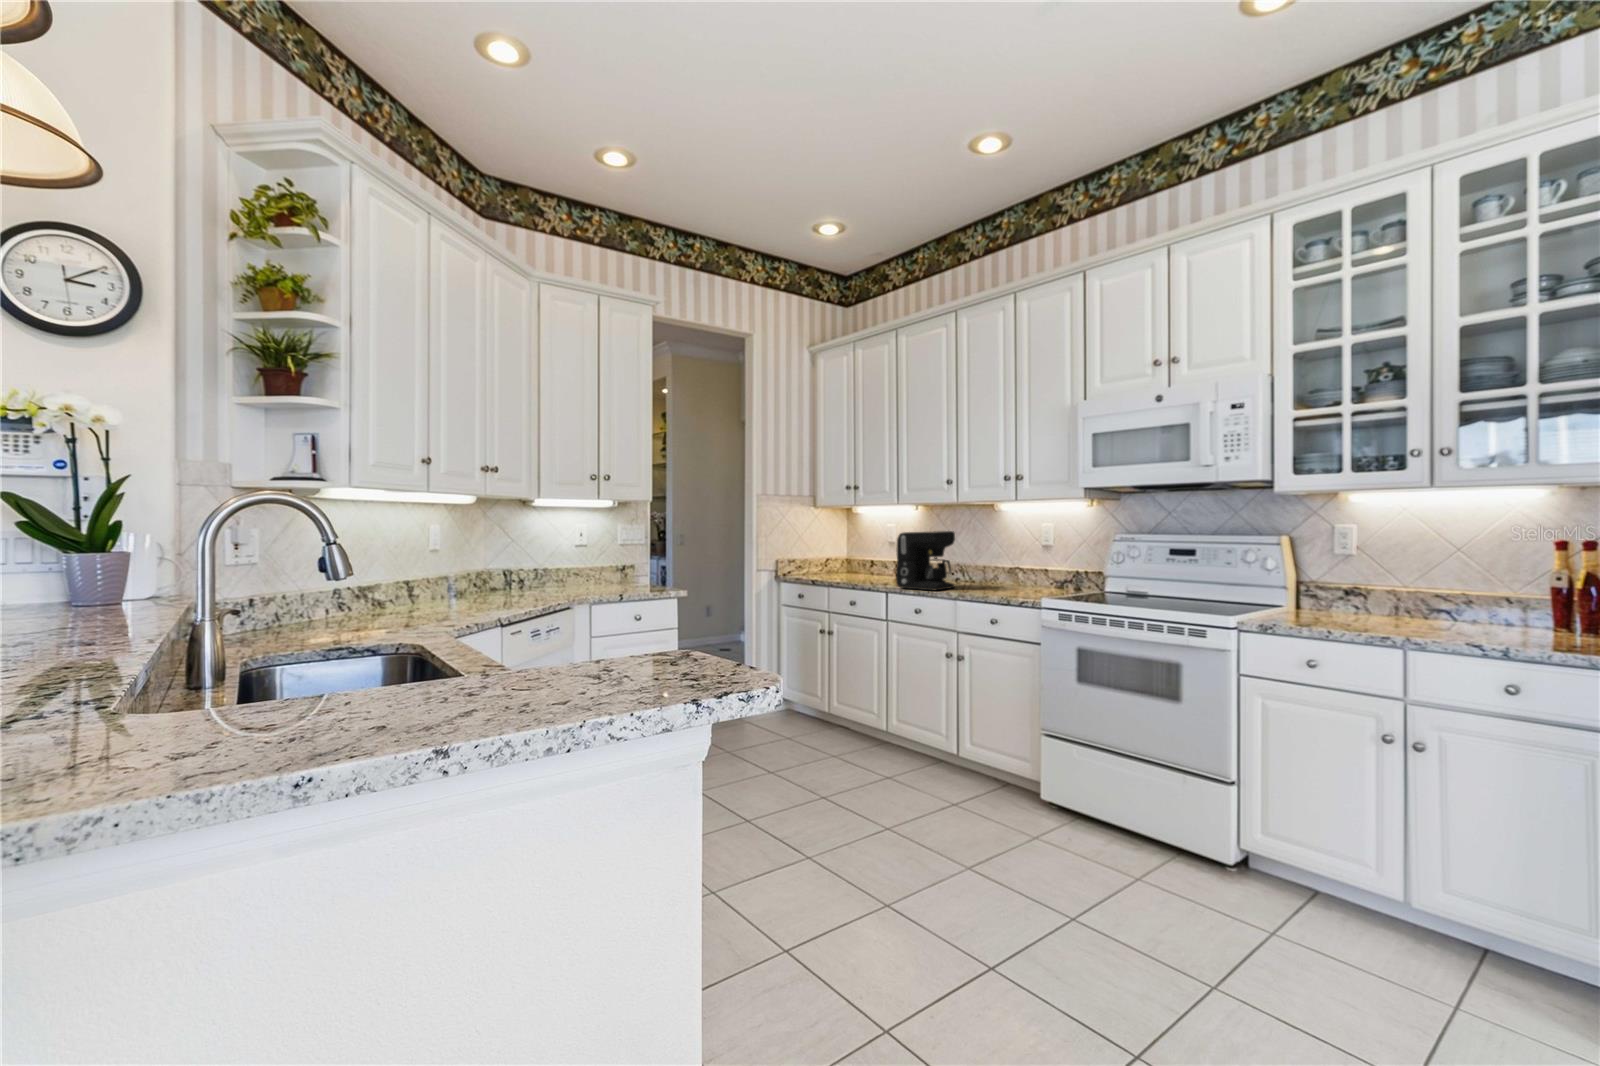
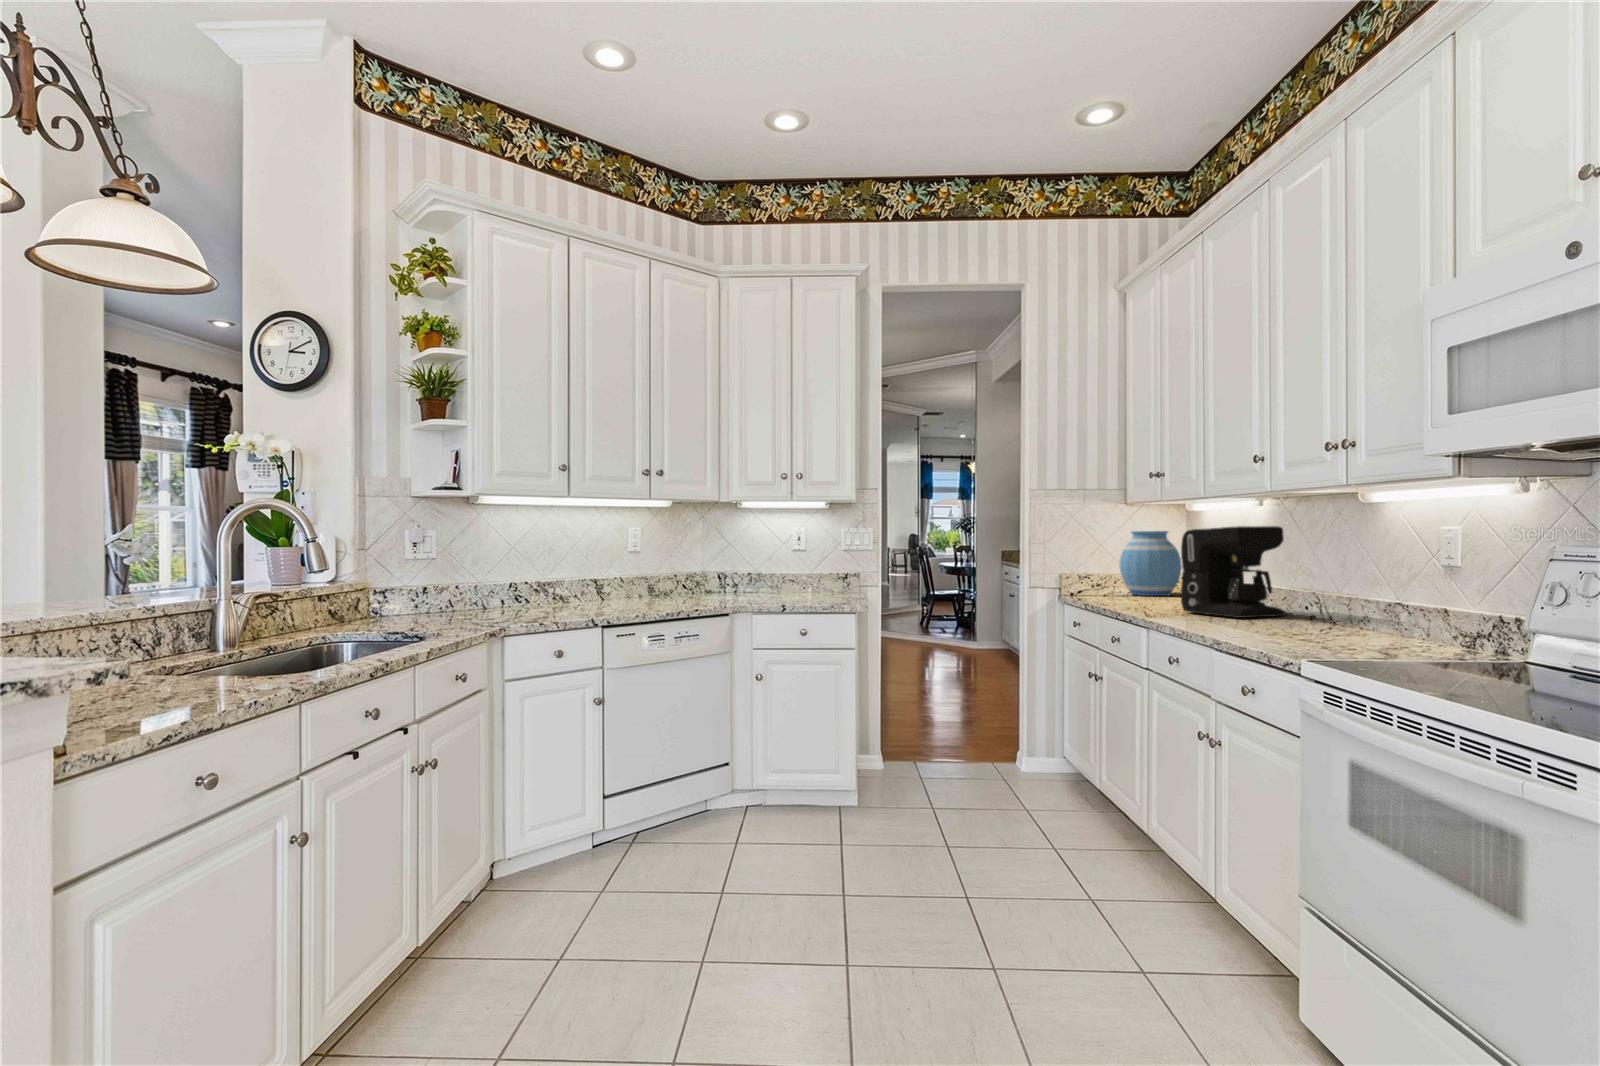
vase: none [831,529,871,576] -> present [1119,531,1182,596]

